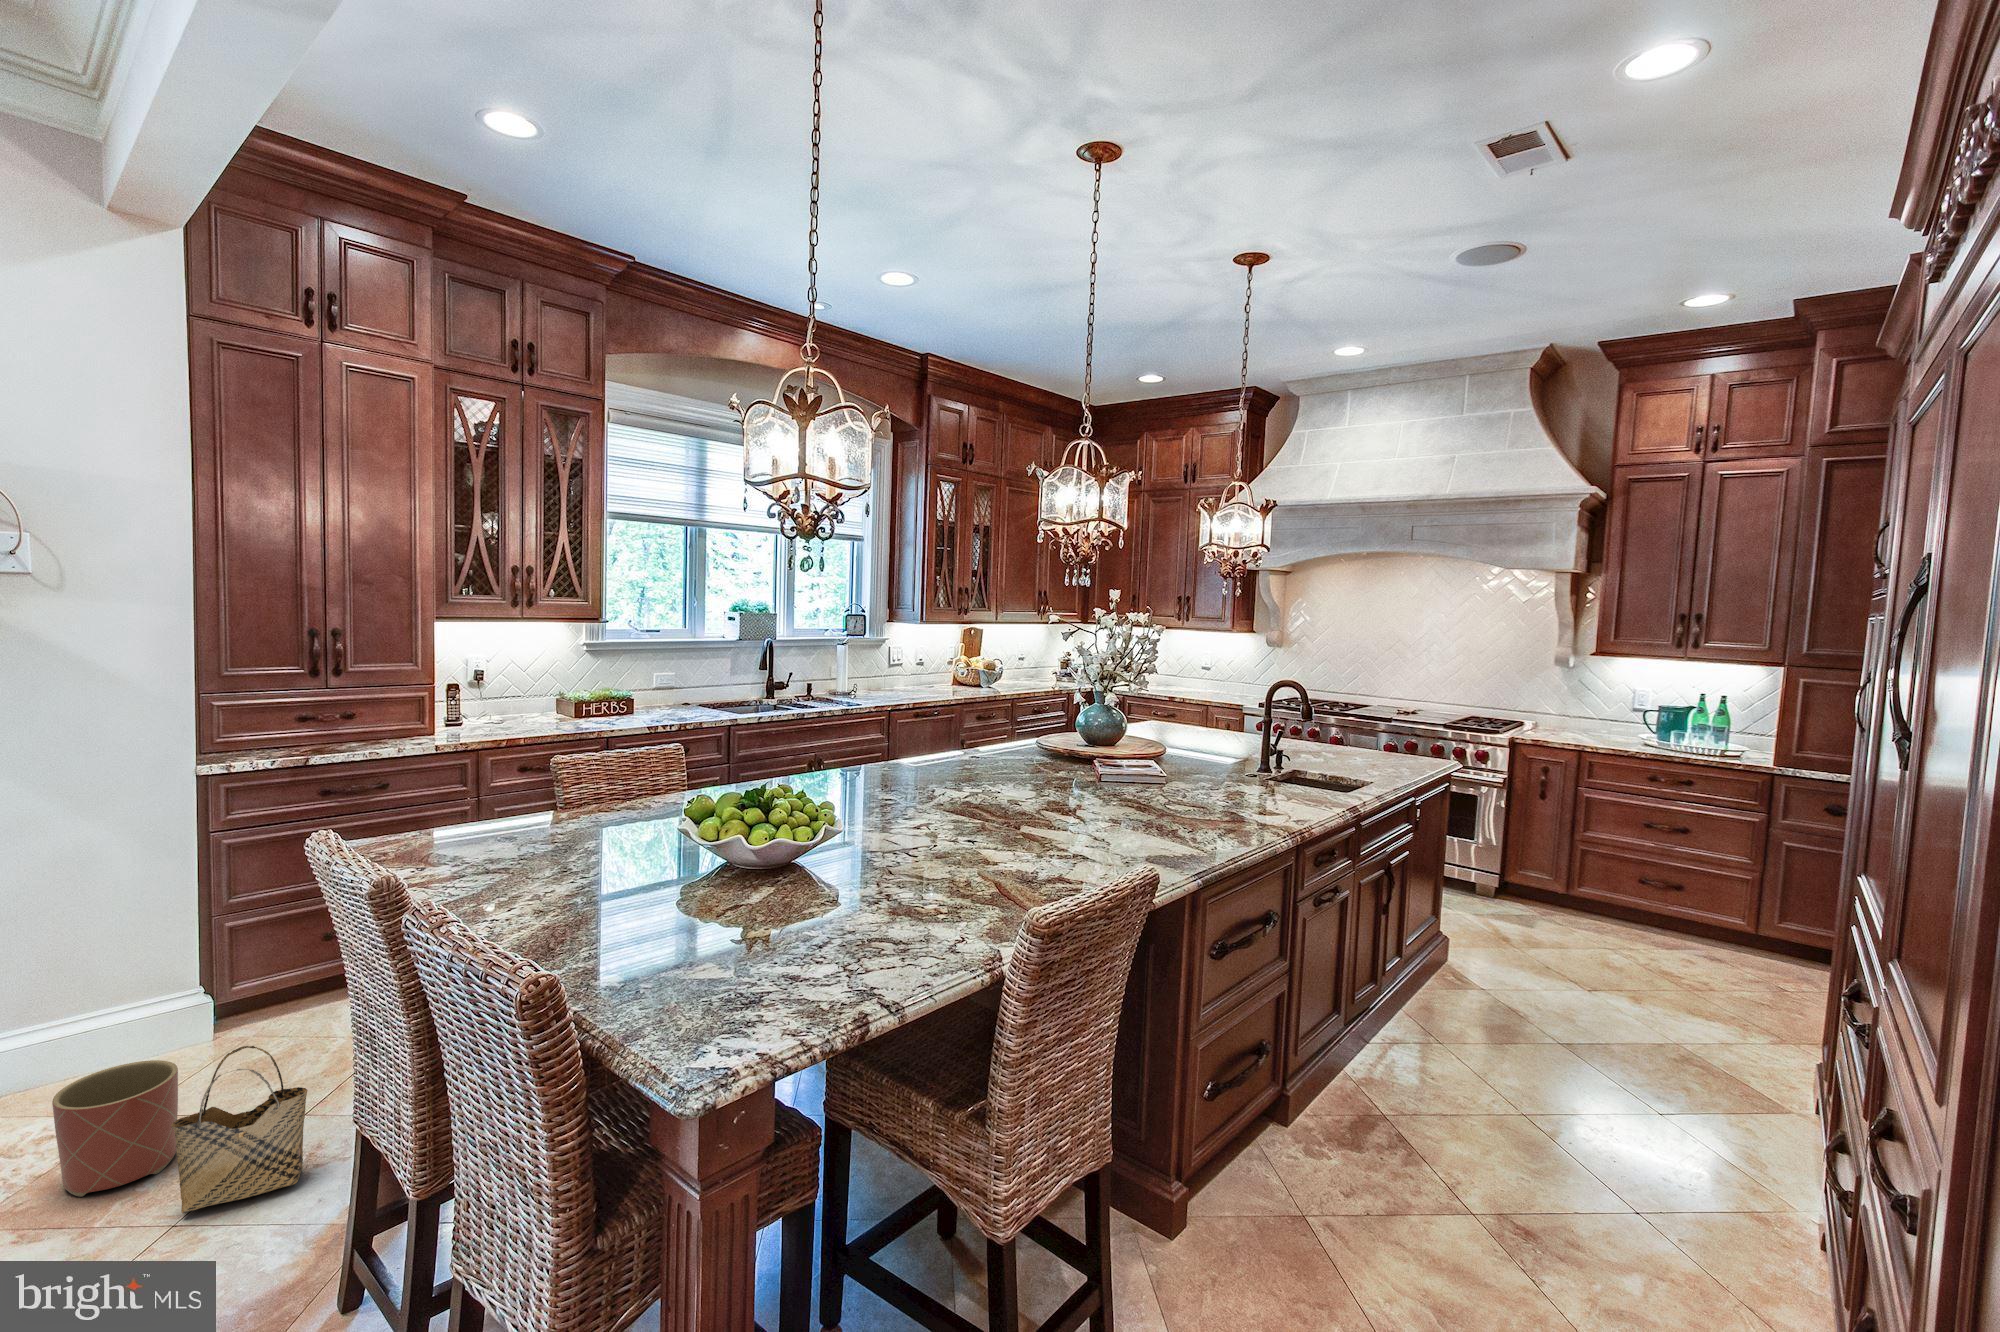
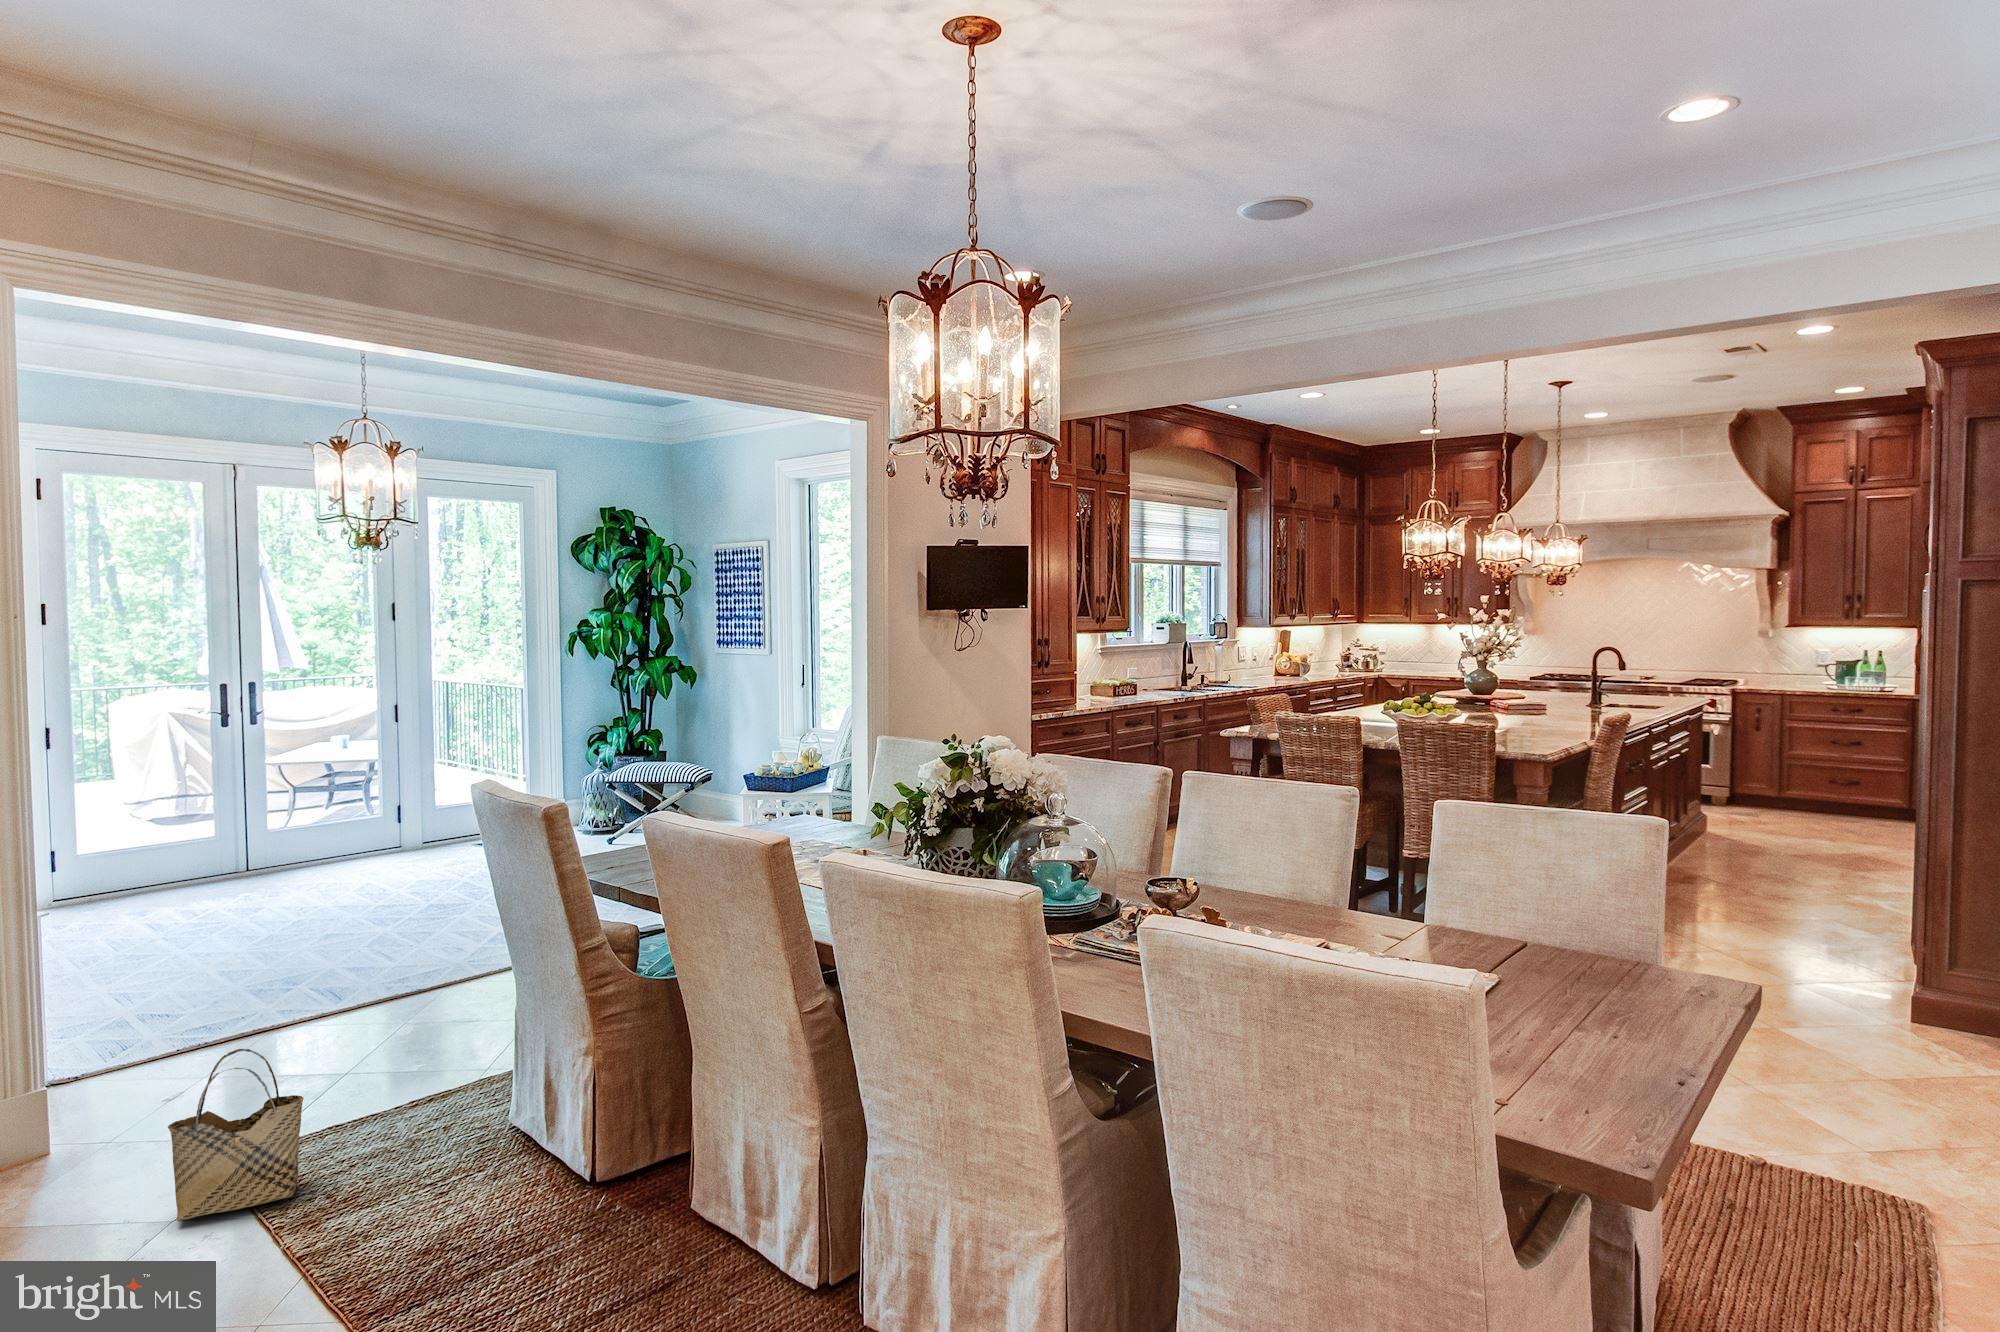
planter: present [52,1060,178,1197] -> none [47,1070,170,1207]

